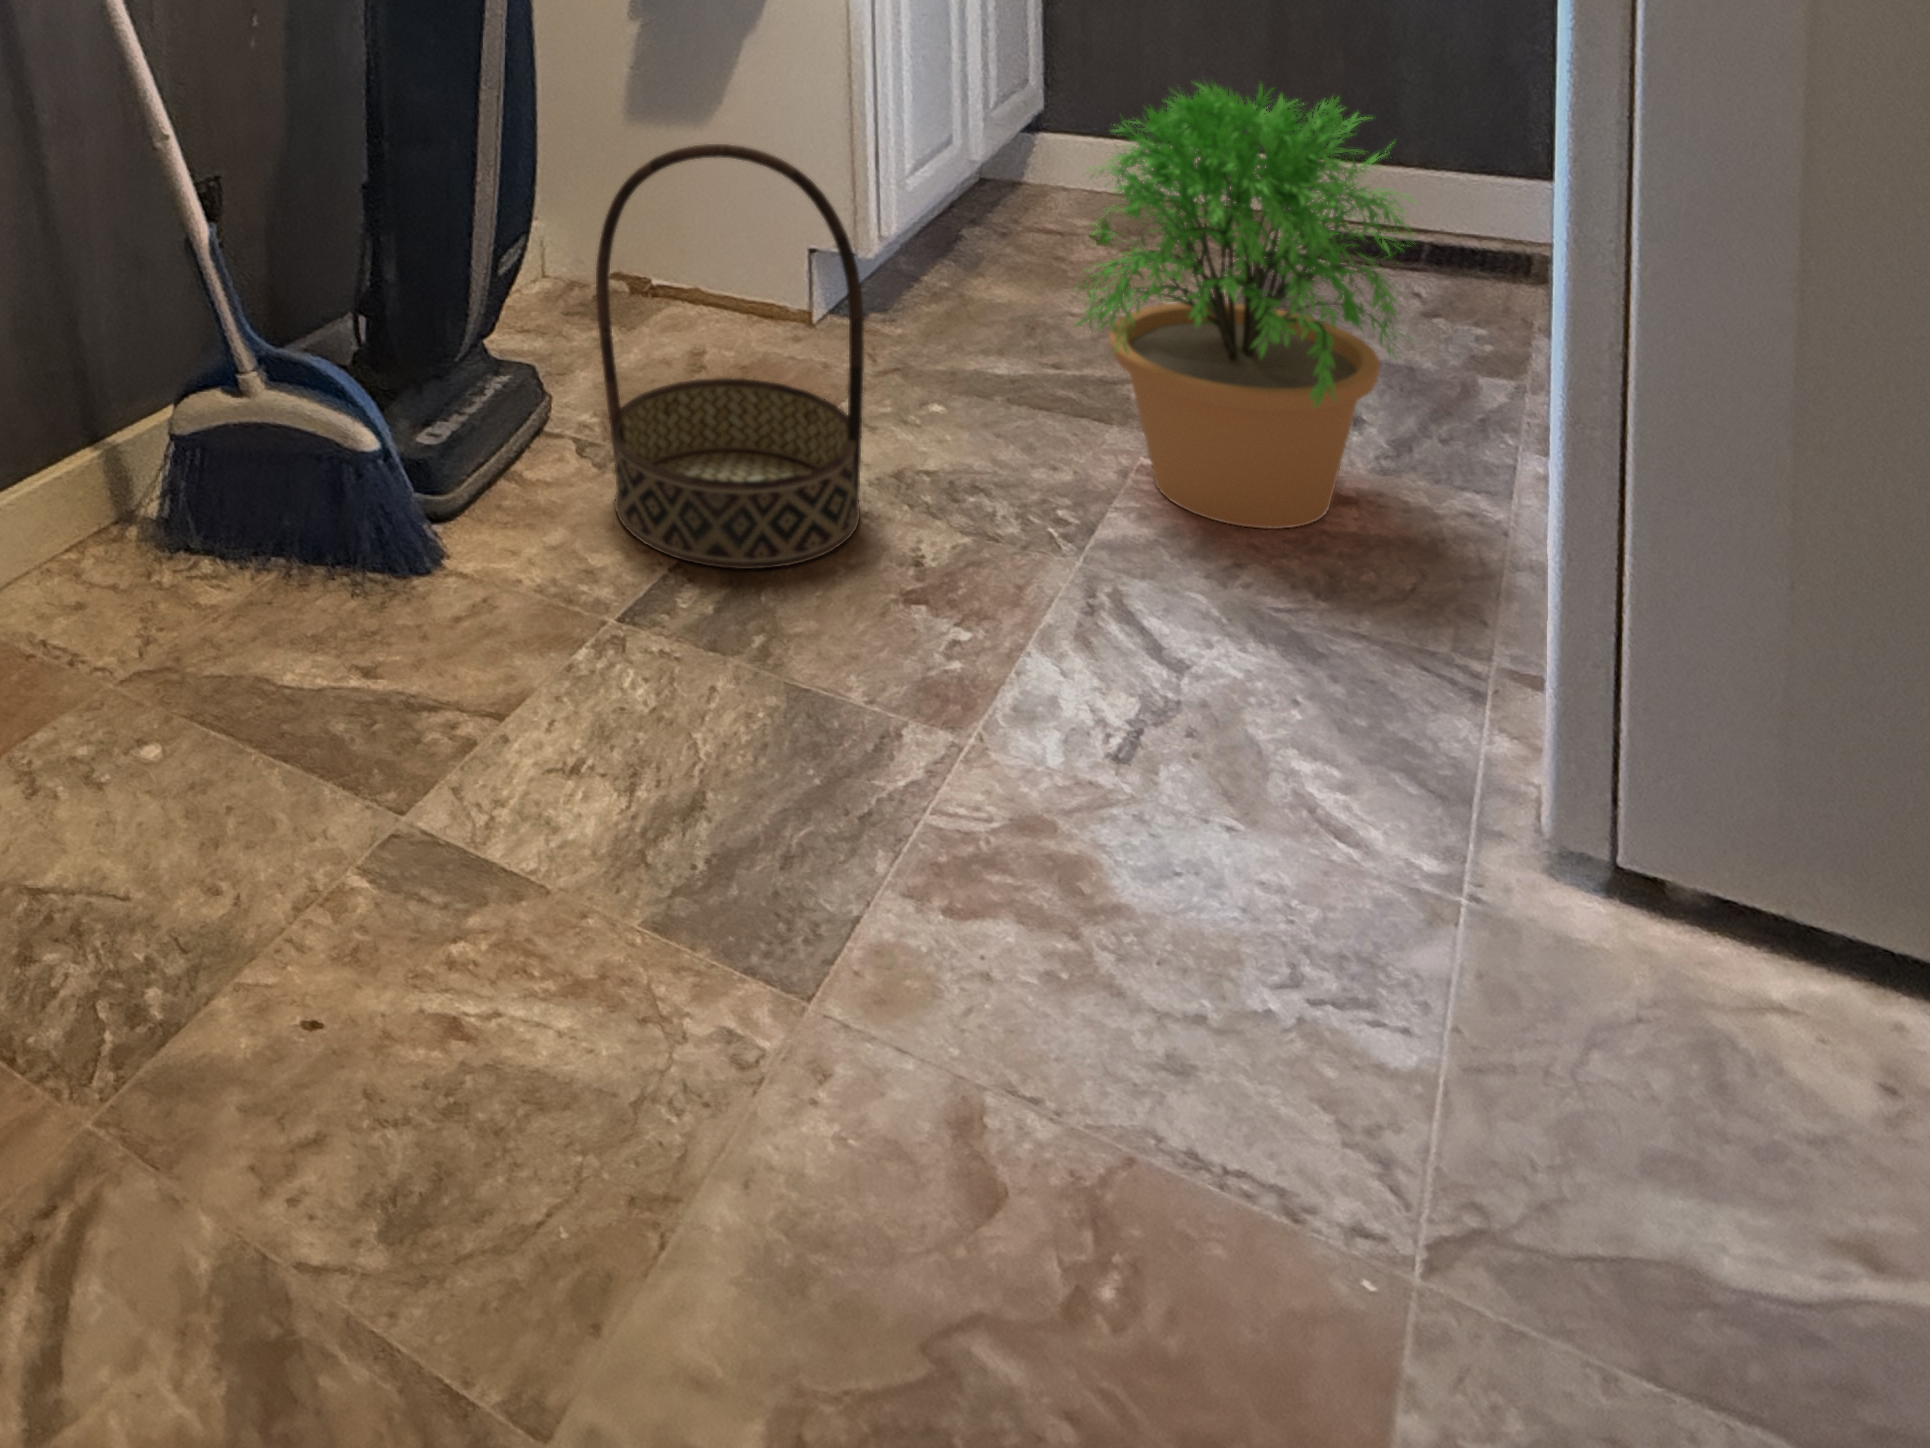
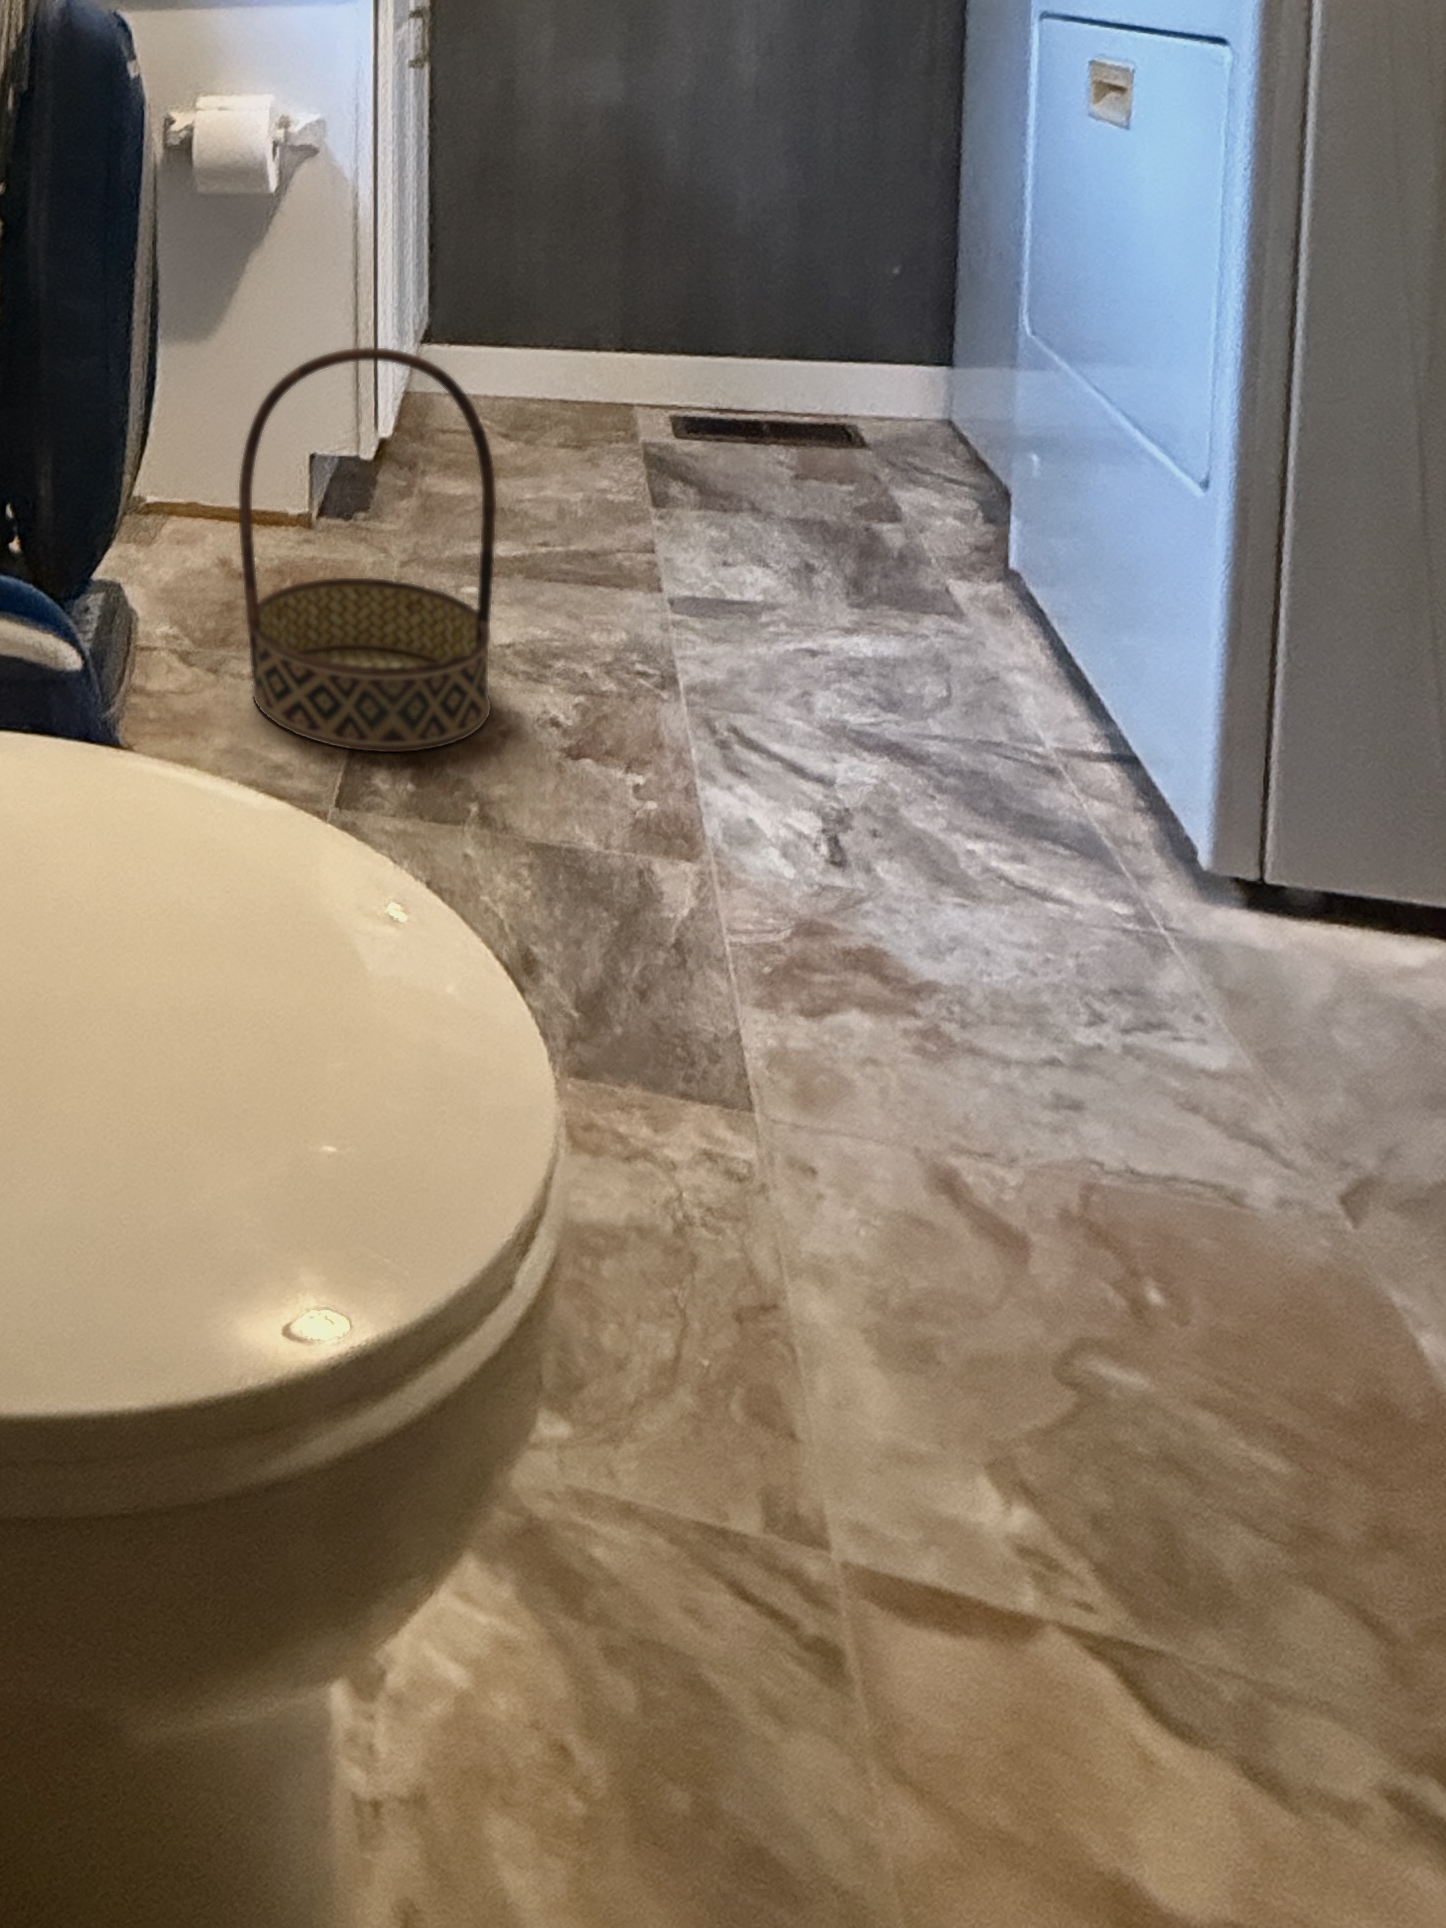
potted plant: present [1076,84,1414,529] -> none [613,270,957,665]

